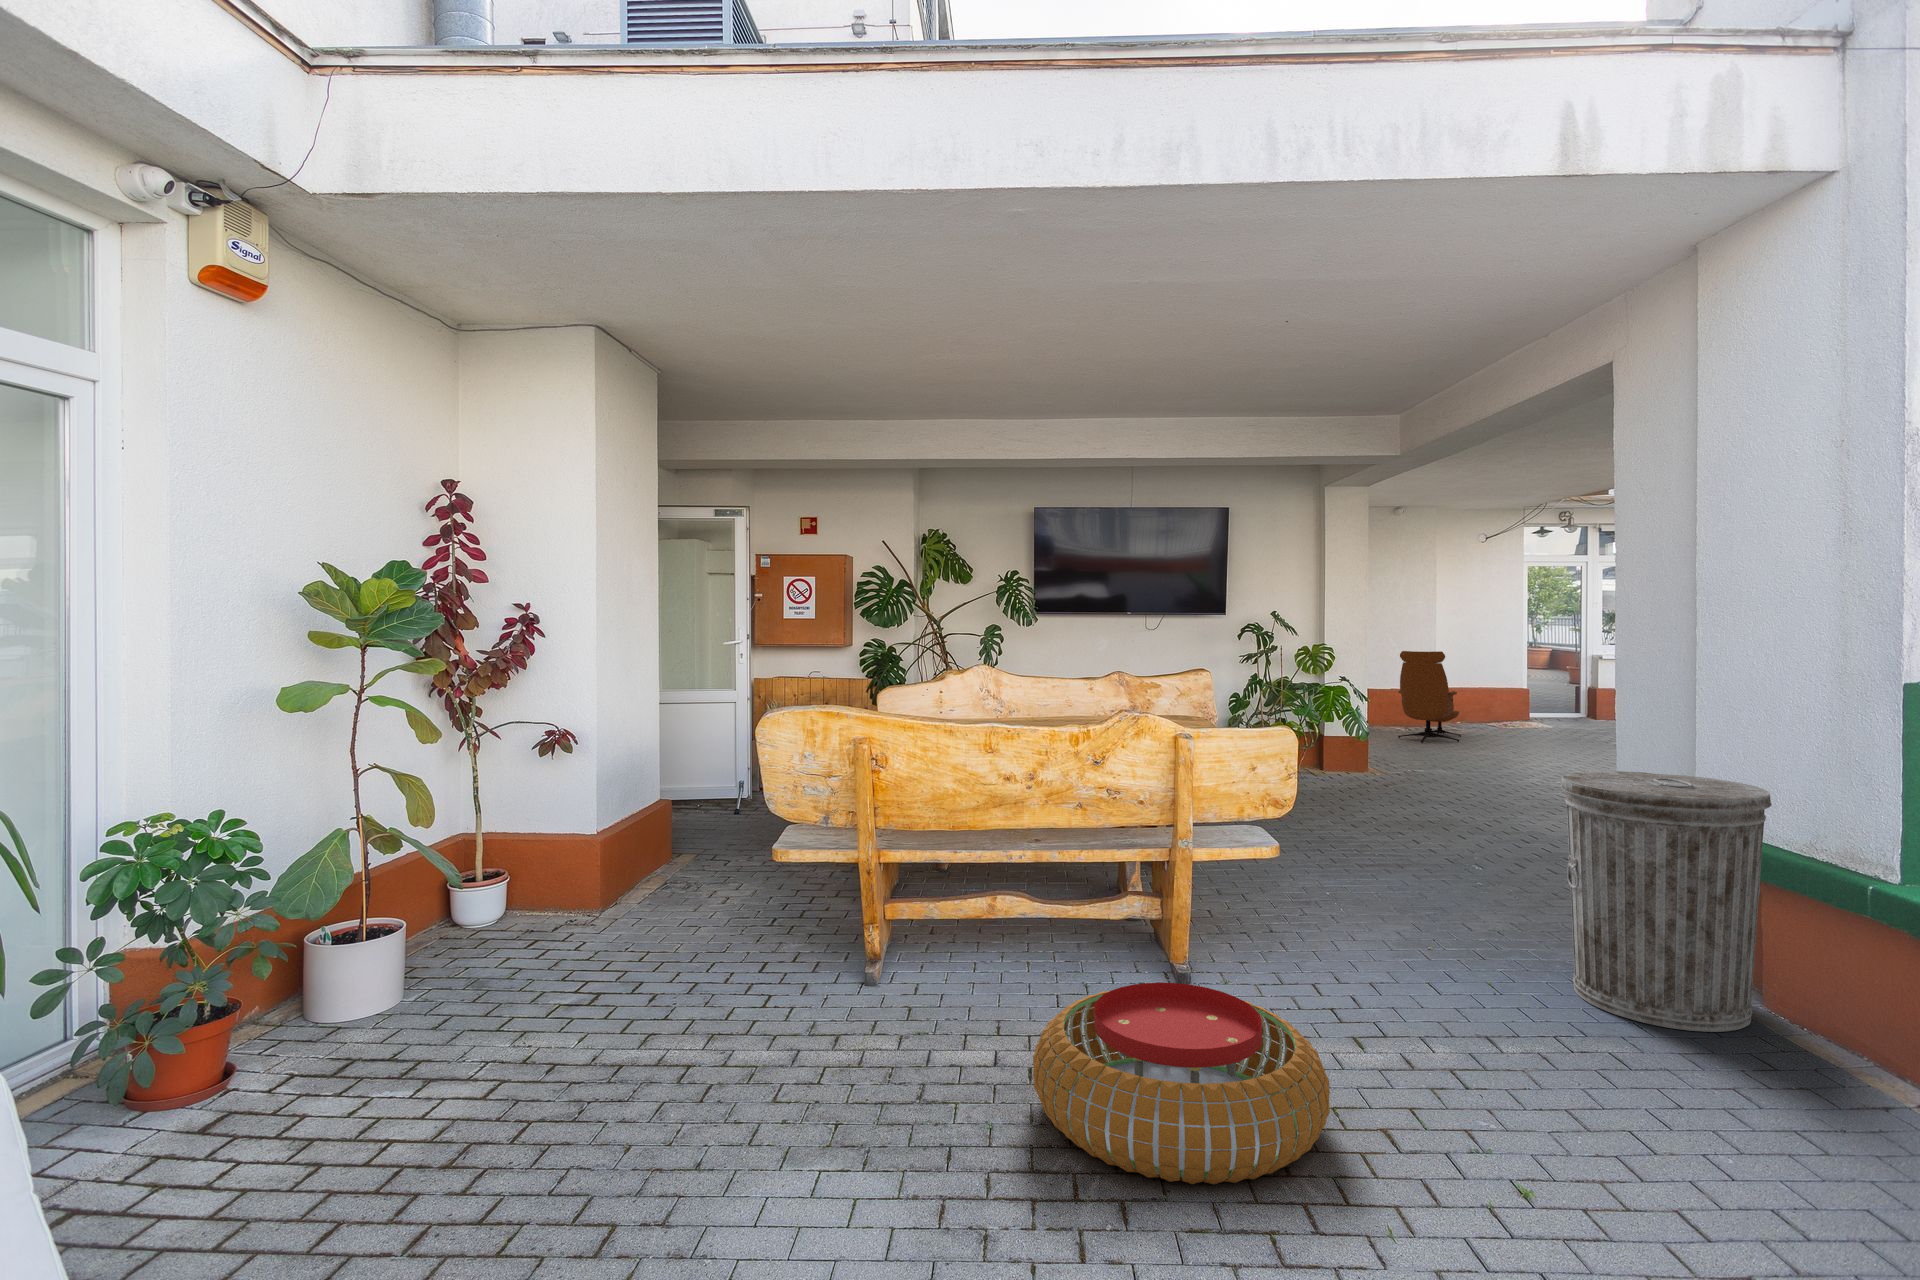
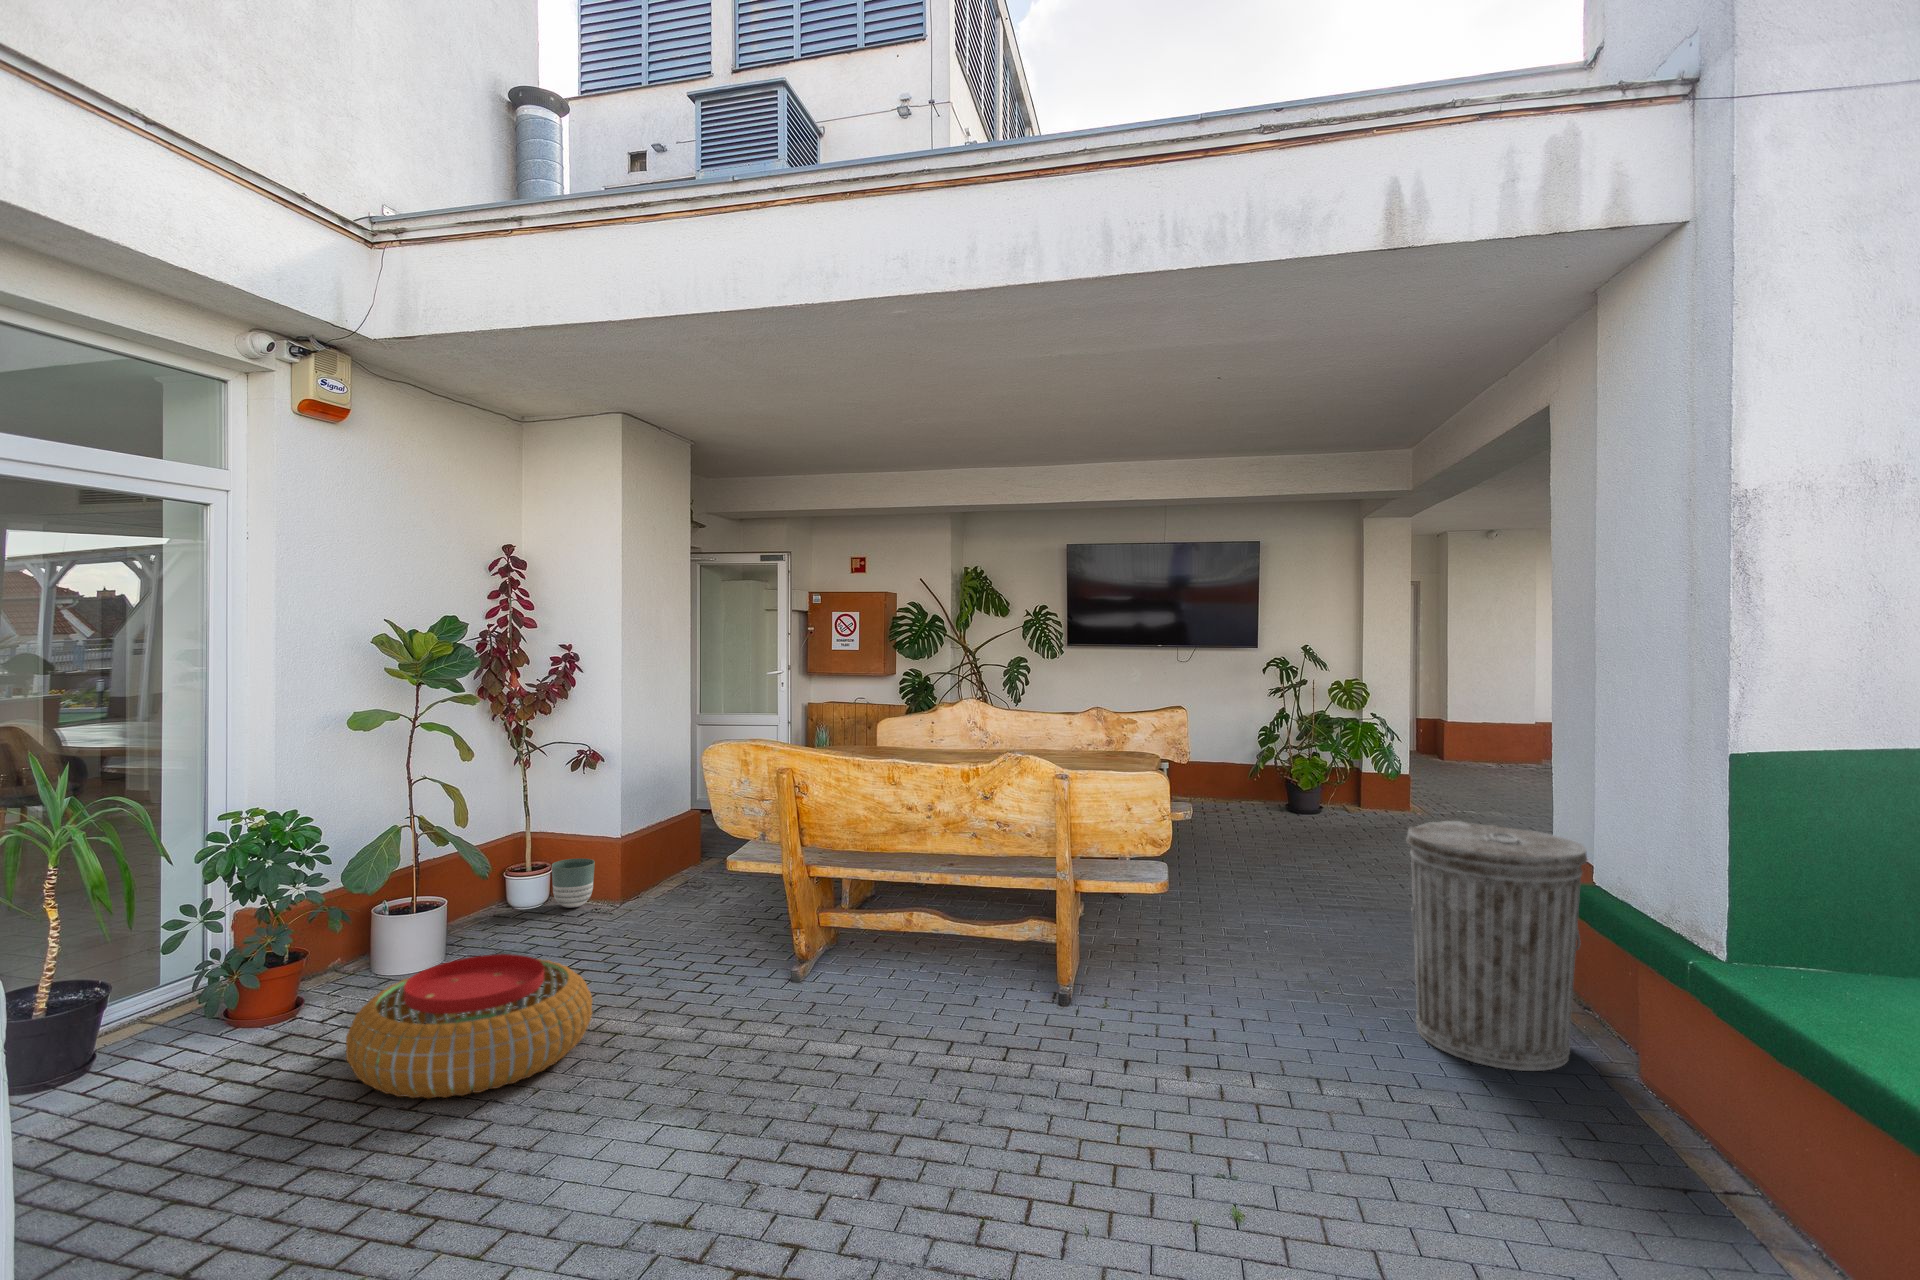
lounge chair: present [1398,651,1461,743] -> none [1445,685,1515,777]
planter: none [515,864,568,924] -> present [552,858,595,908]
pouf: present [1033,983,1330,1184] -> present [346,954,592,1099]

